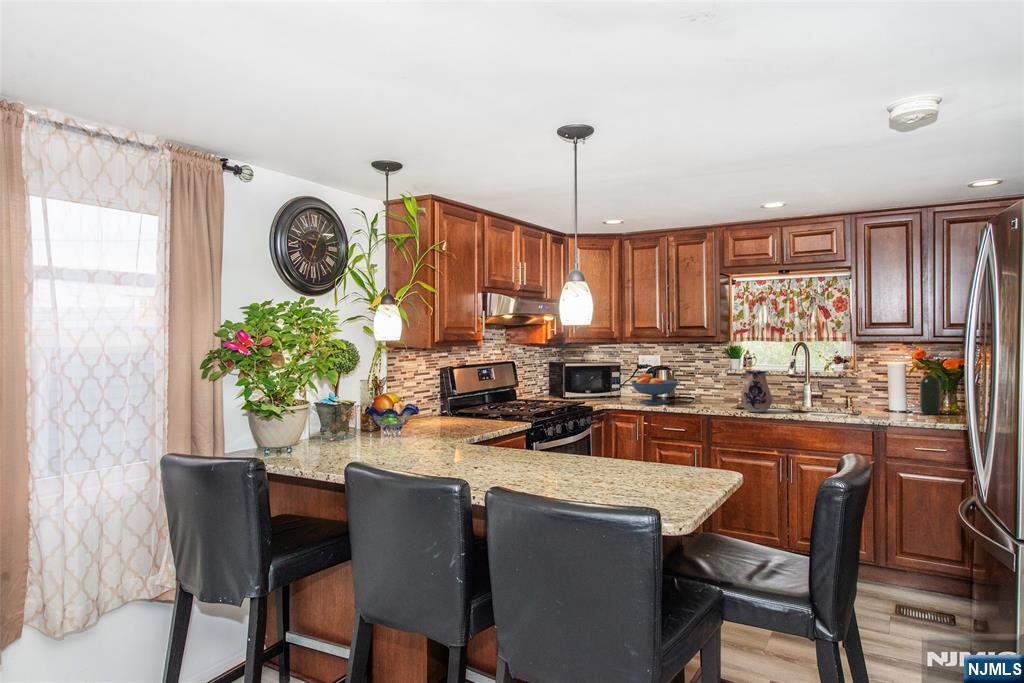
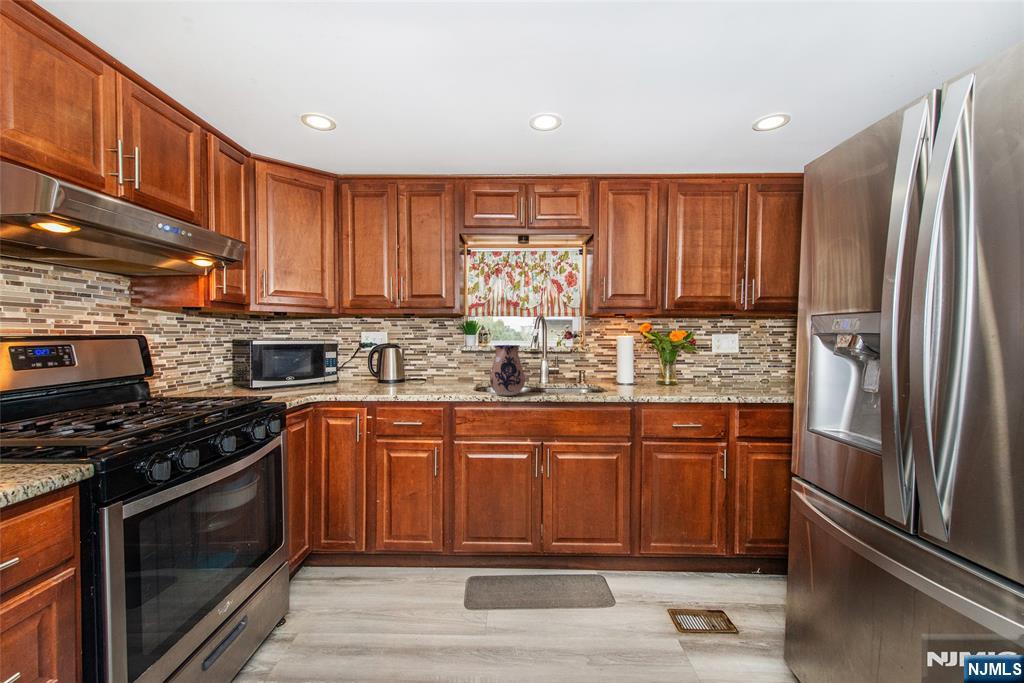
wine bottle: present [920,366,941,415] -> none [648,336,666,386]
fruit bowl: present [631,374,678,404] -> none [349,352,410,391]

